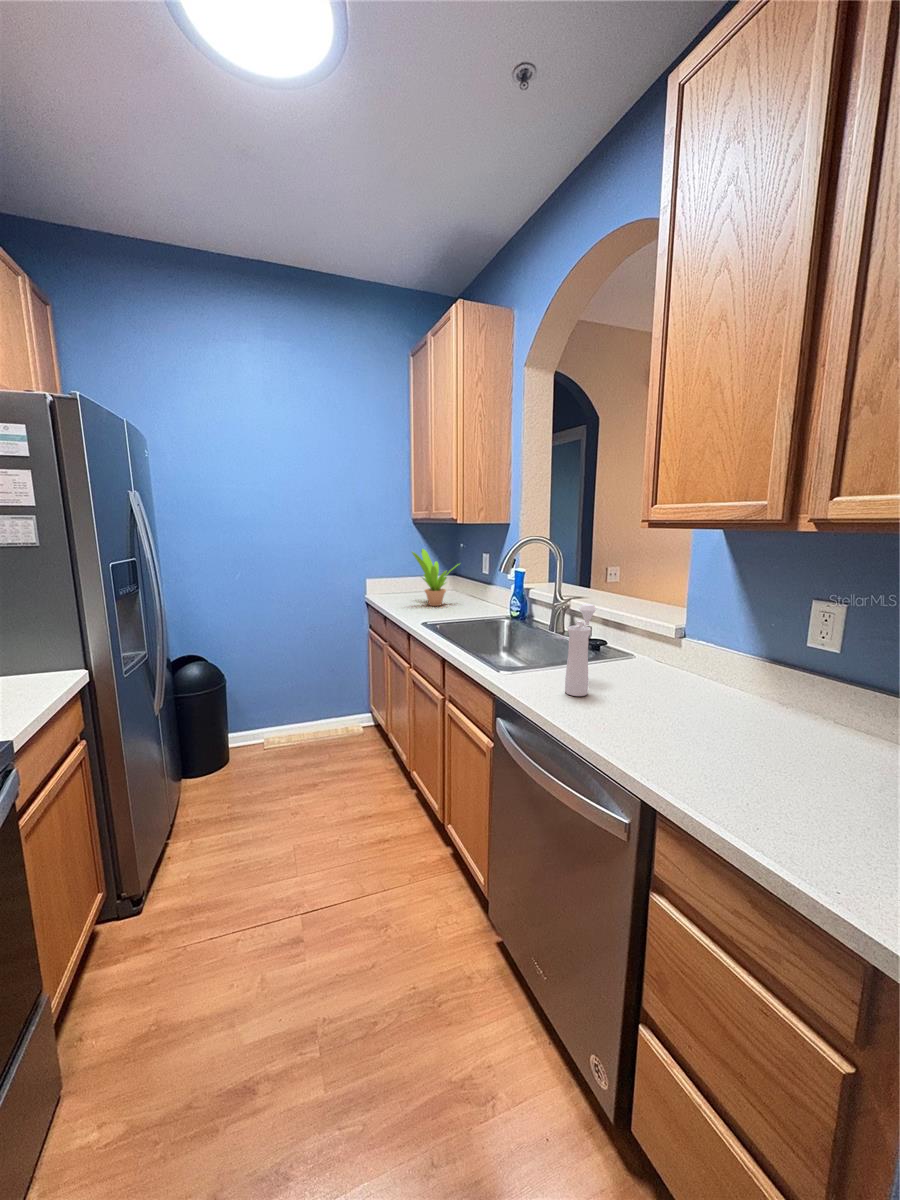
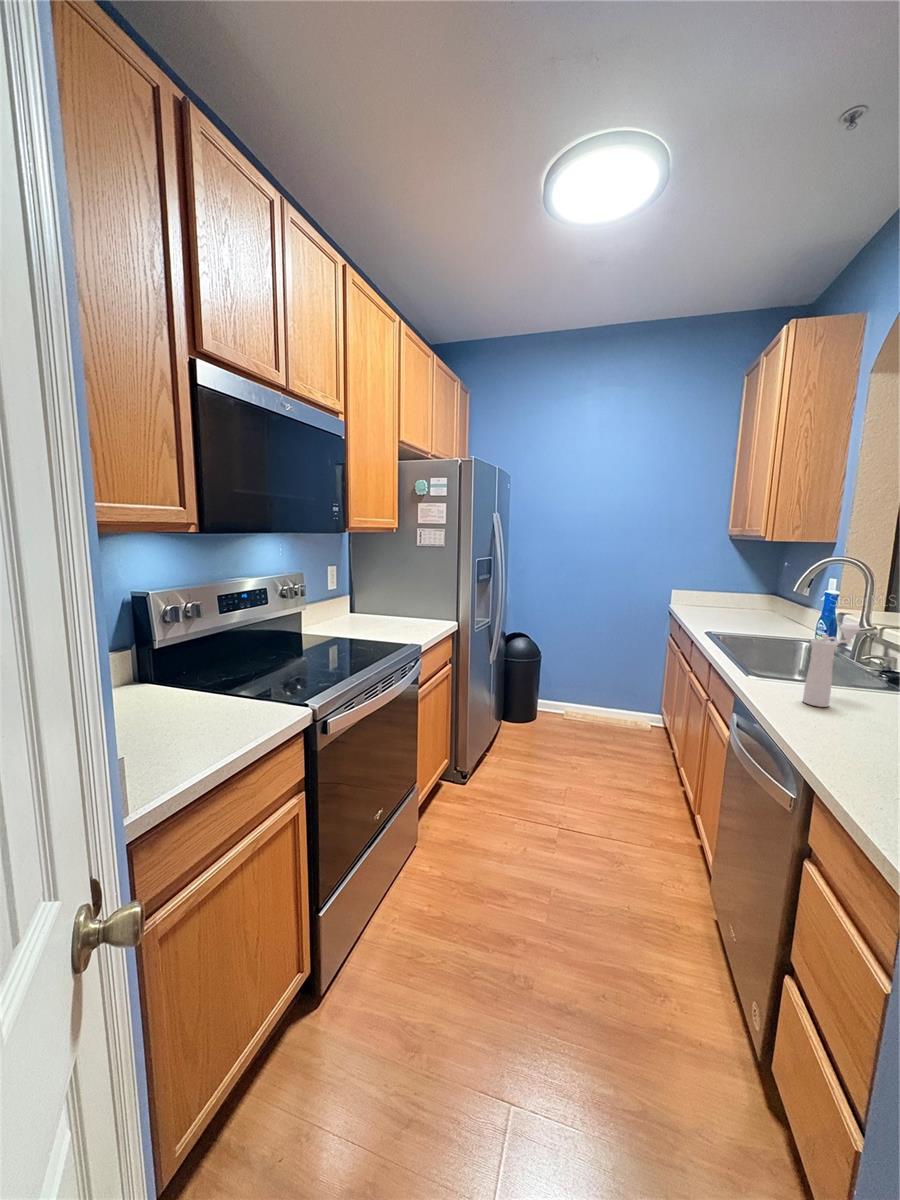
potted plant: present [412,549,459,606] -> none [712,565,771,622]

